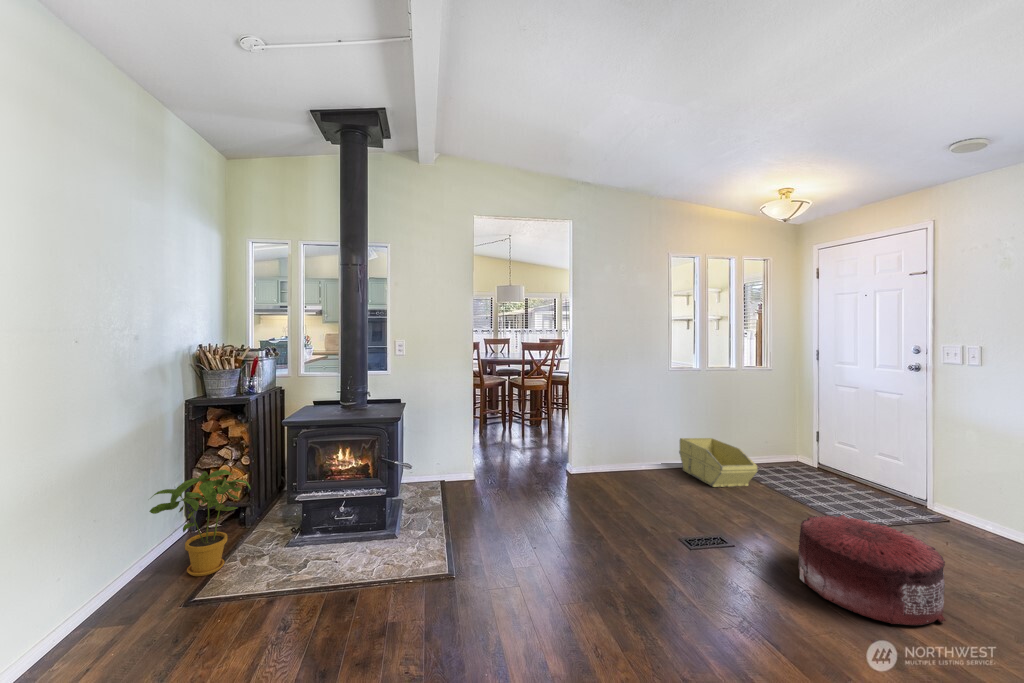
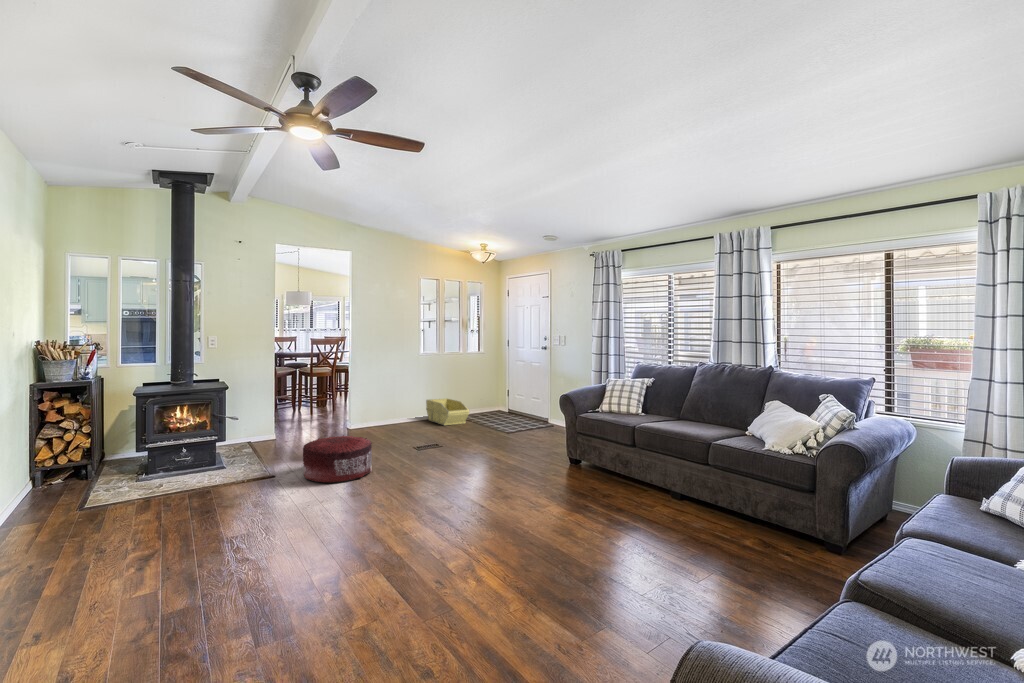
house plant: present [149,470,250,576] -> none [25,424,112,502]
pouf: present [798,515,946,625] -> present [303,435,372,483]

